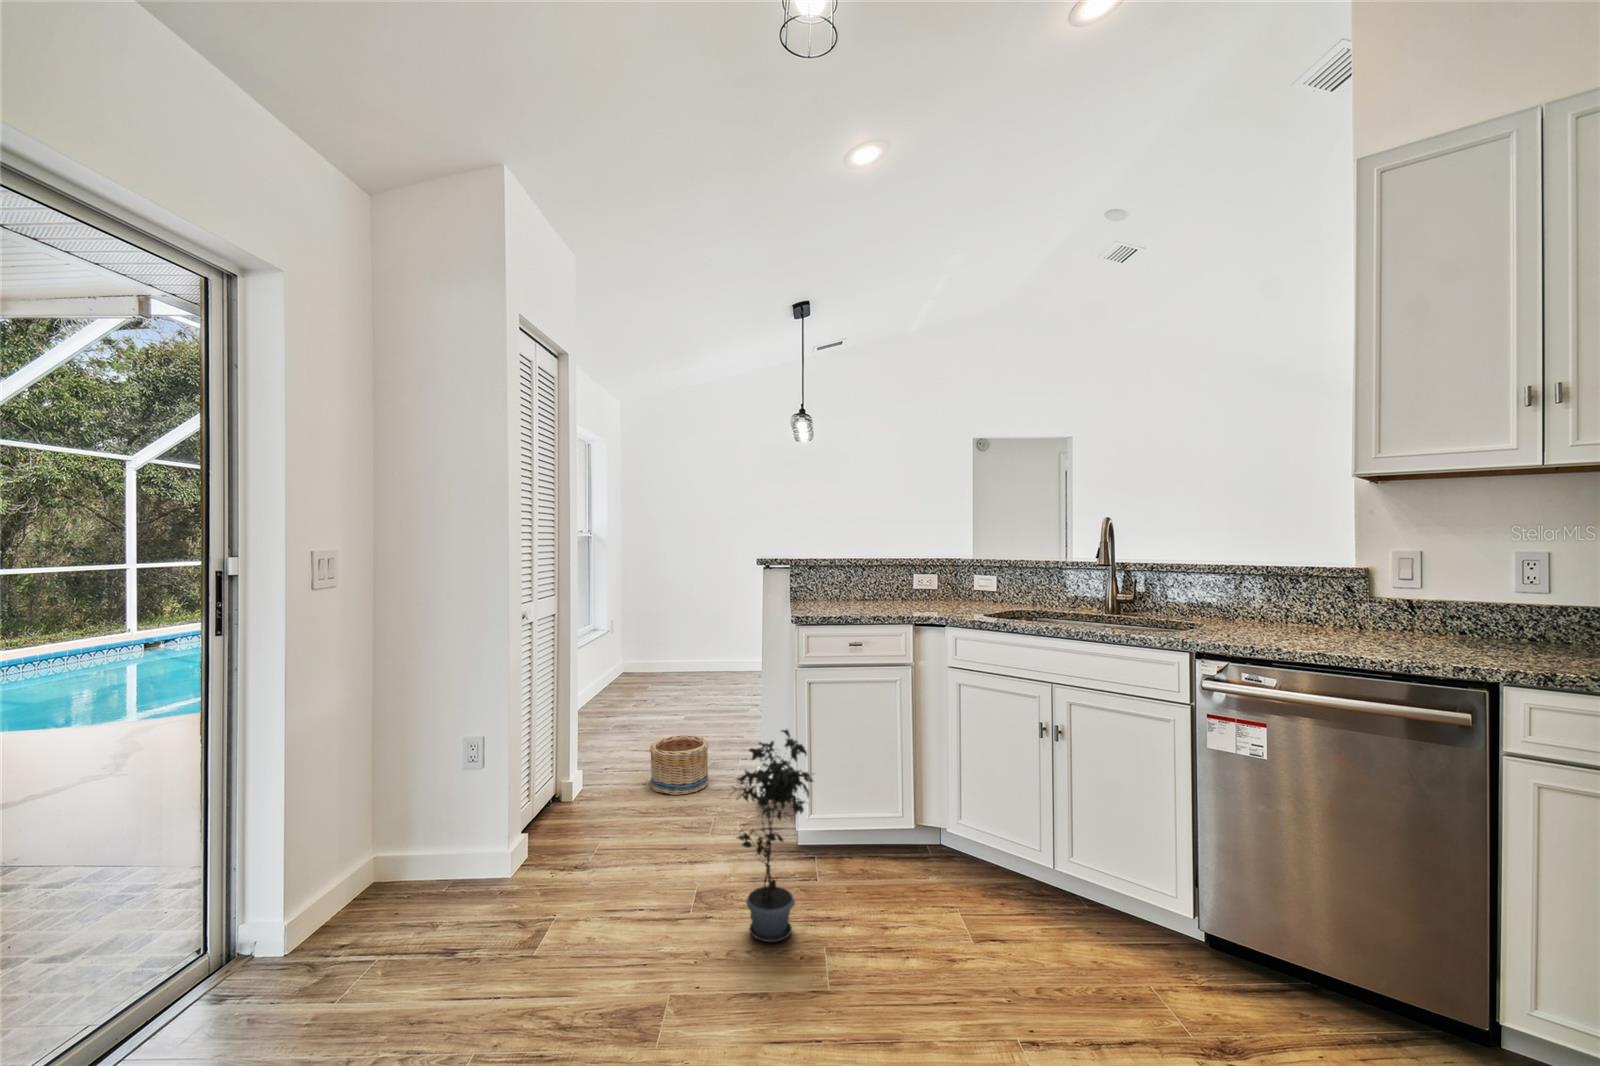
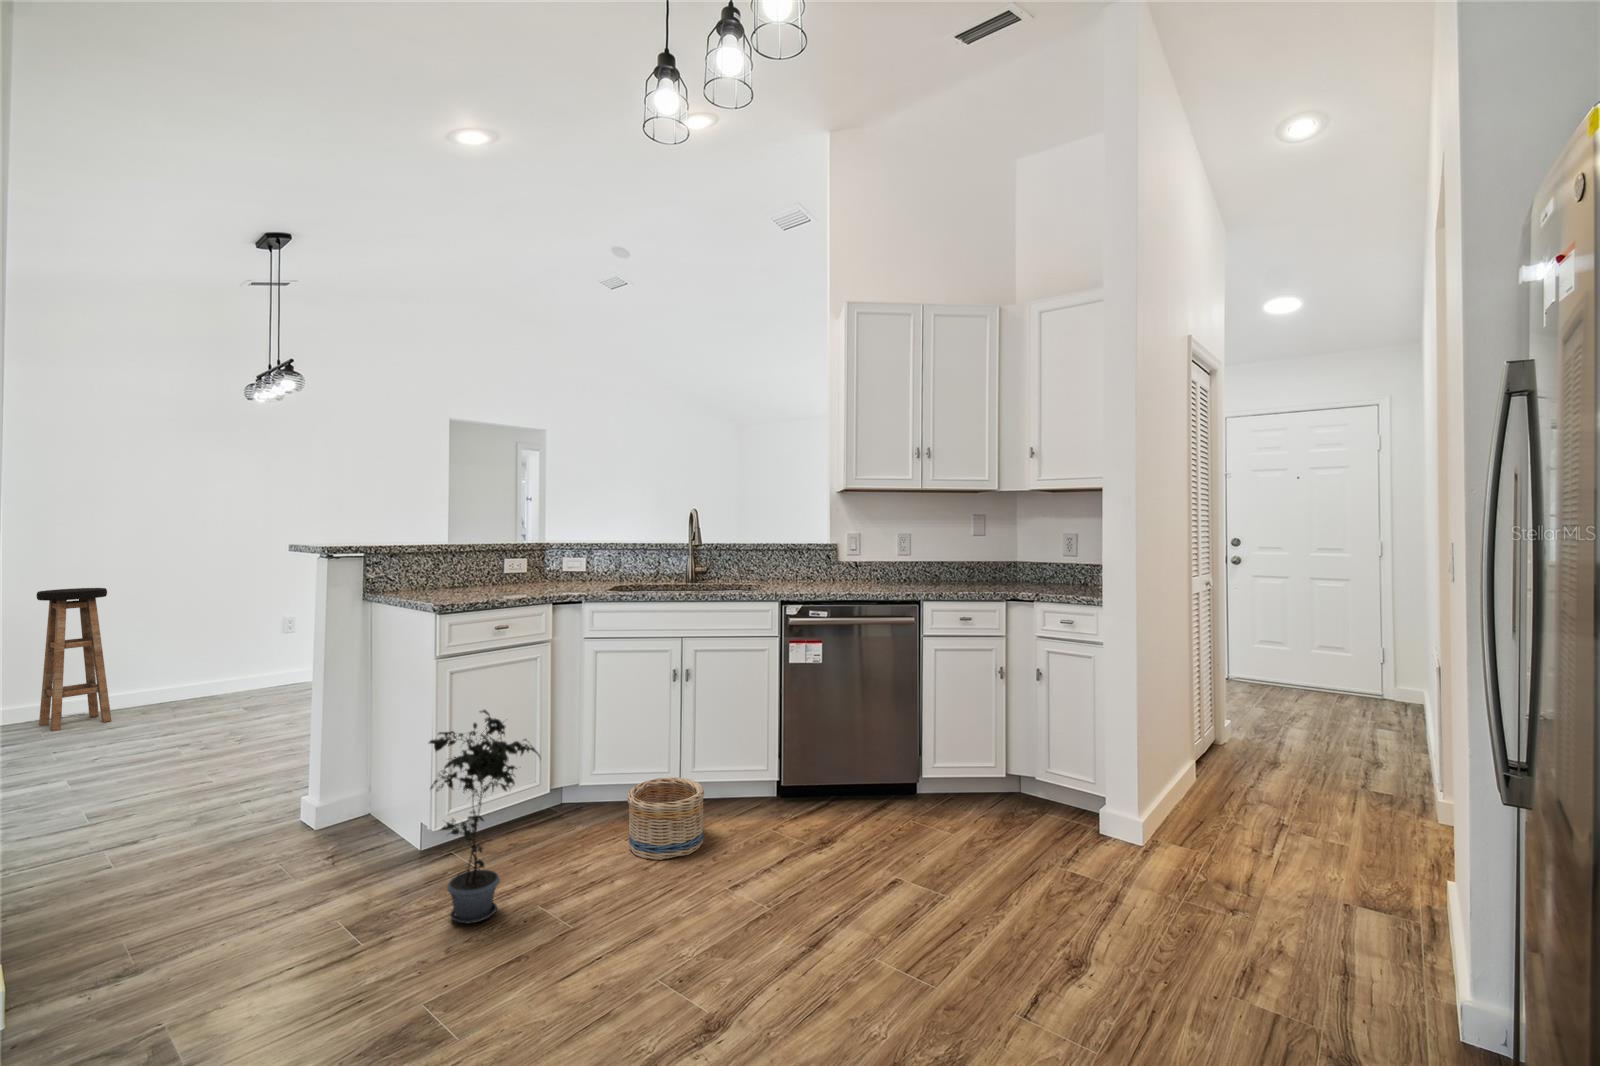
bar stool: none [703,580,737,677] -> present [36,588,111,731]
basket: present [650,735,708,795] -> present [628,777,704,860]

